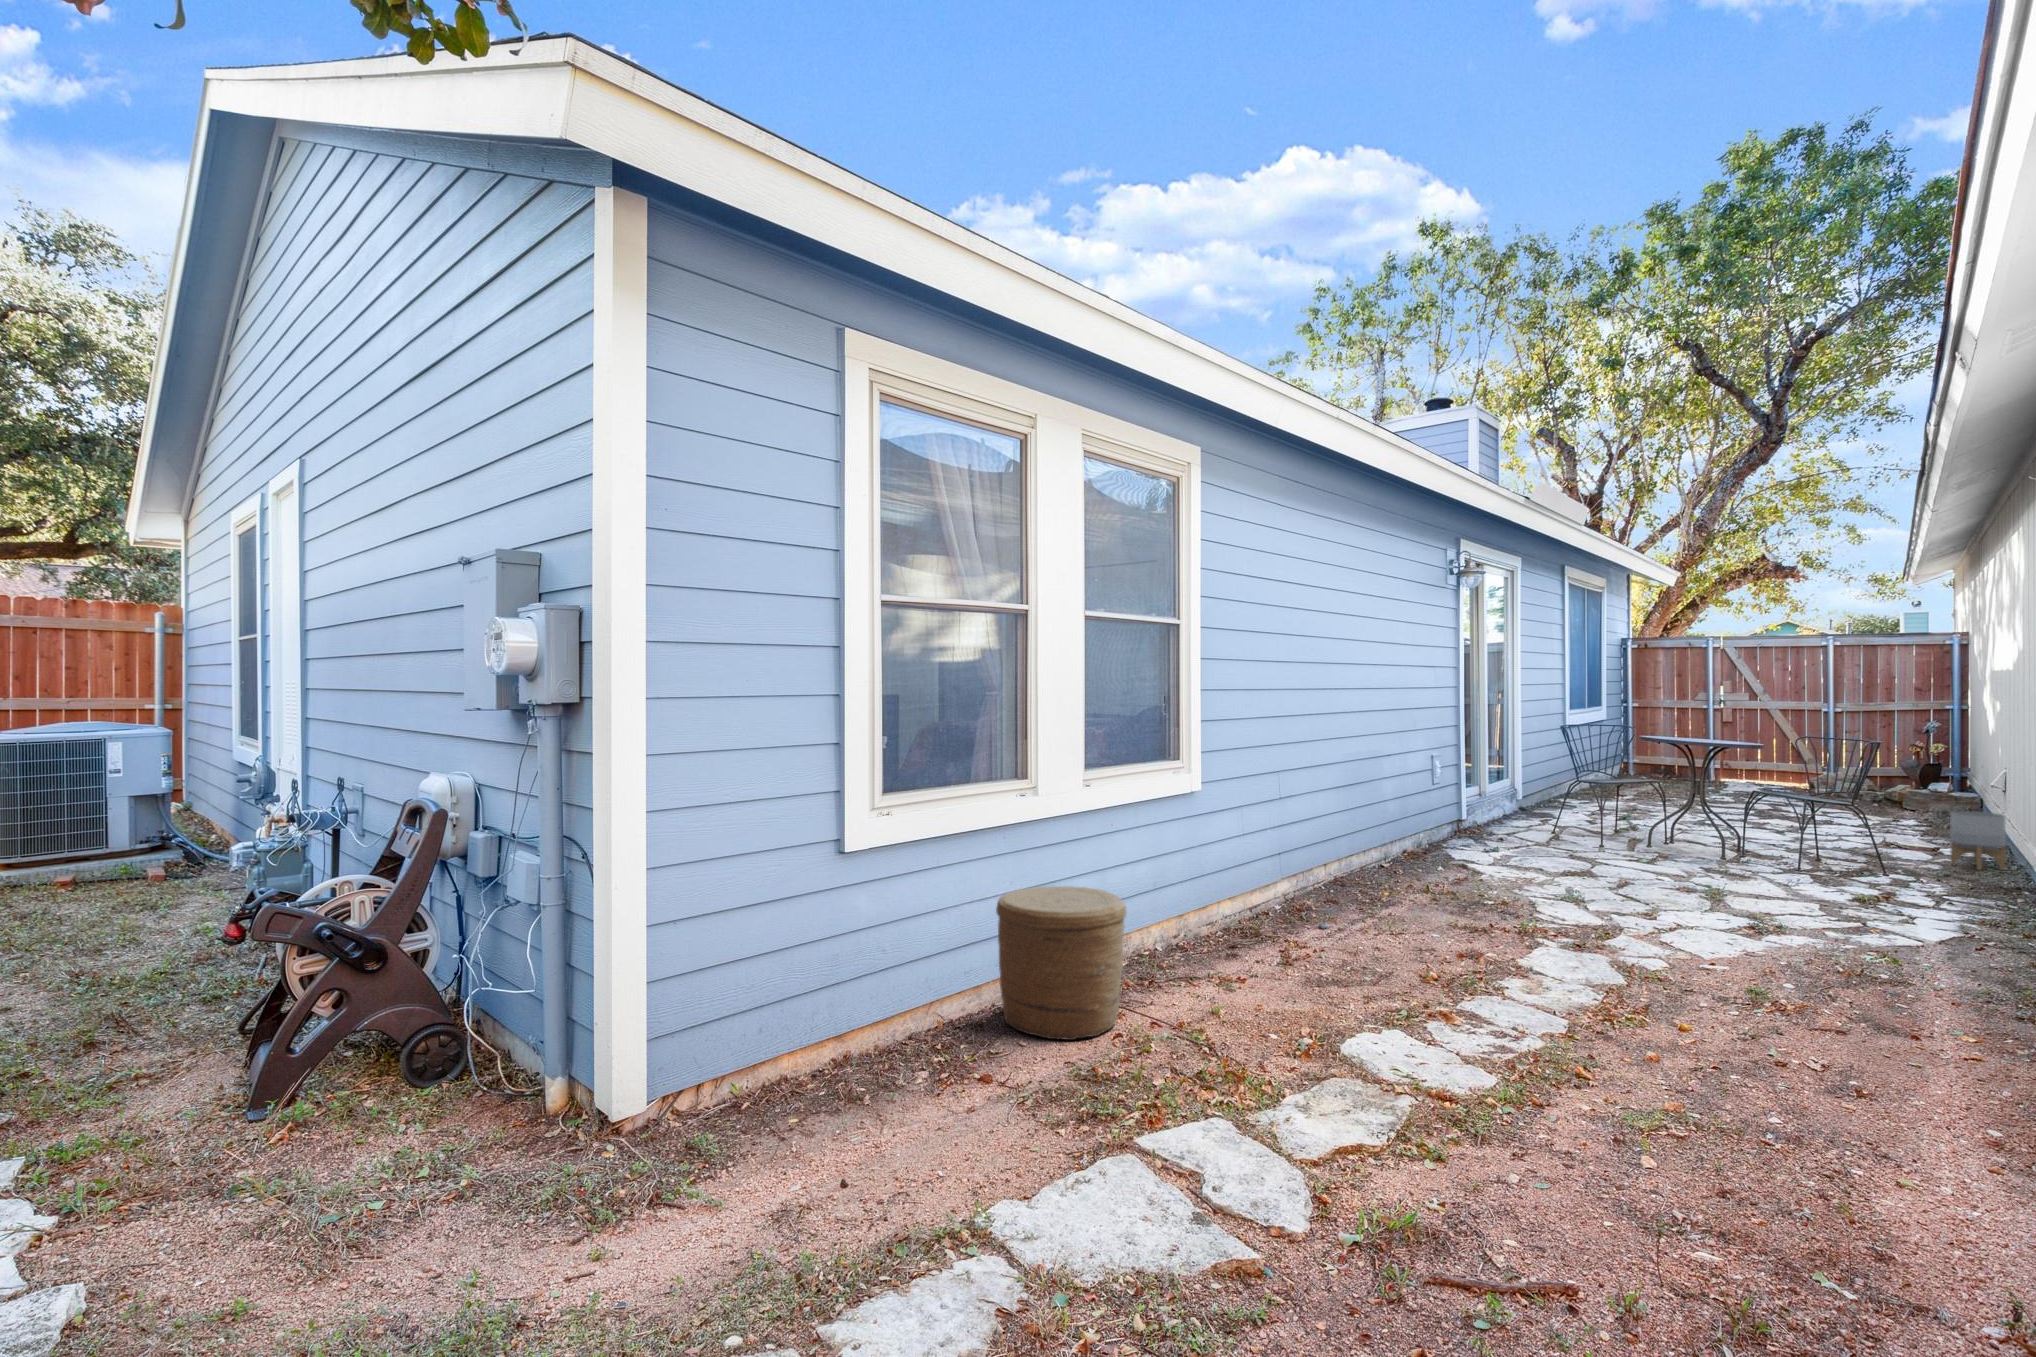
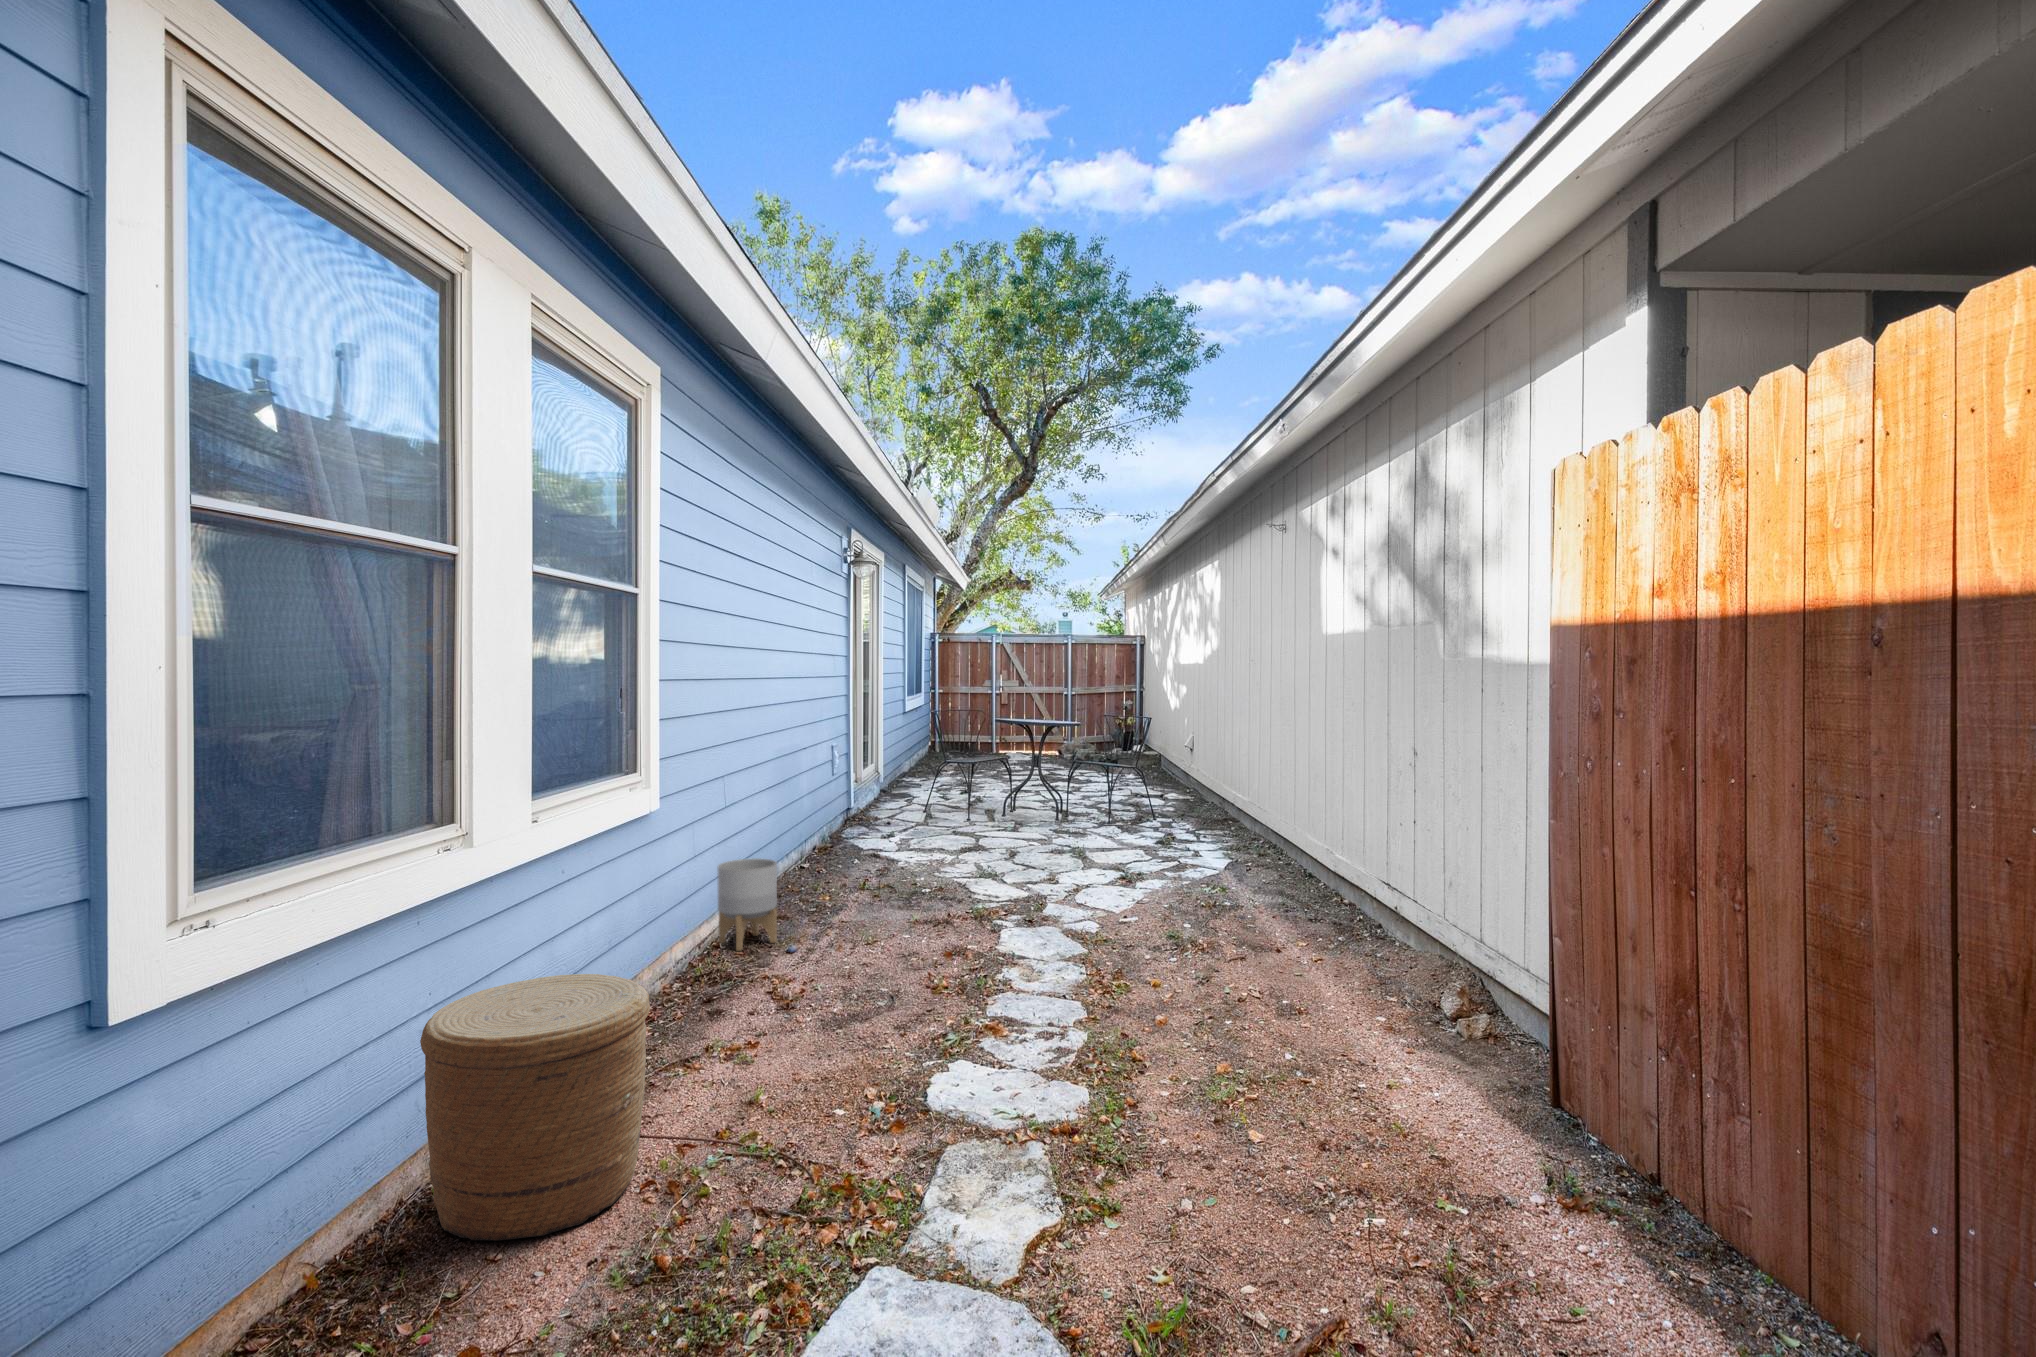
planter: present [1950,811,2006,870] -> present [717,858,777,951]

